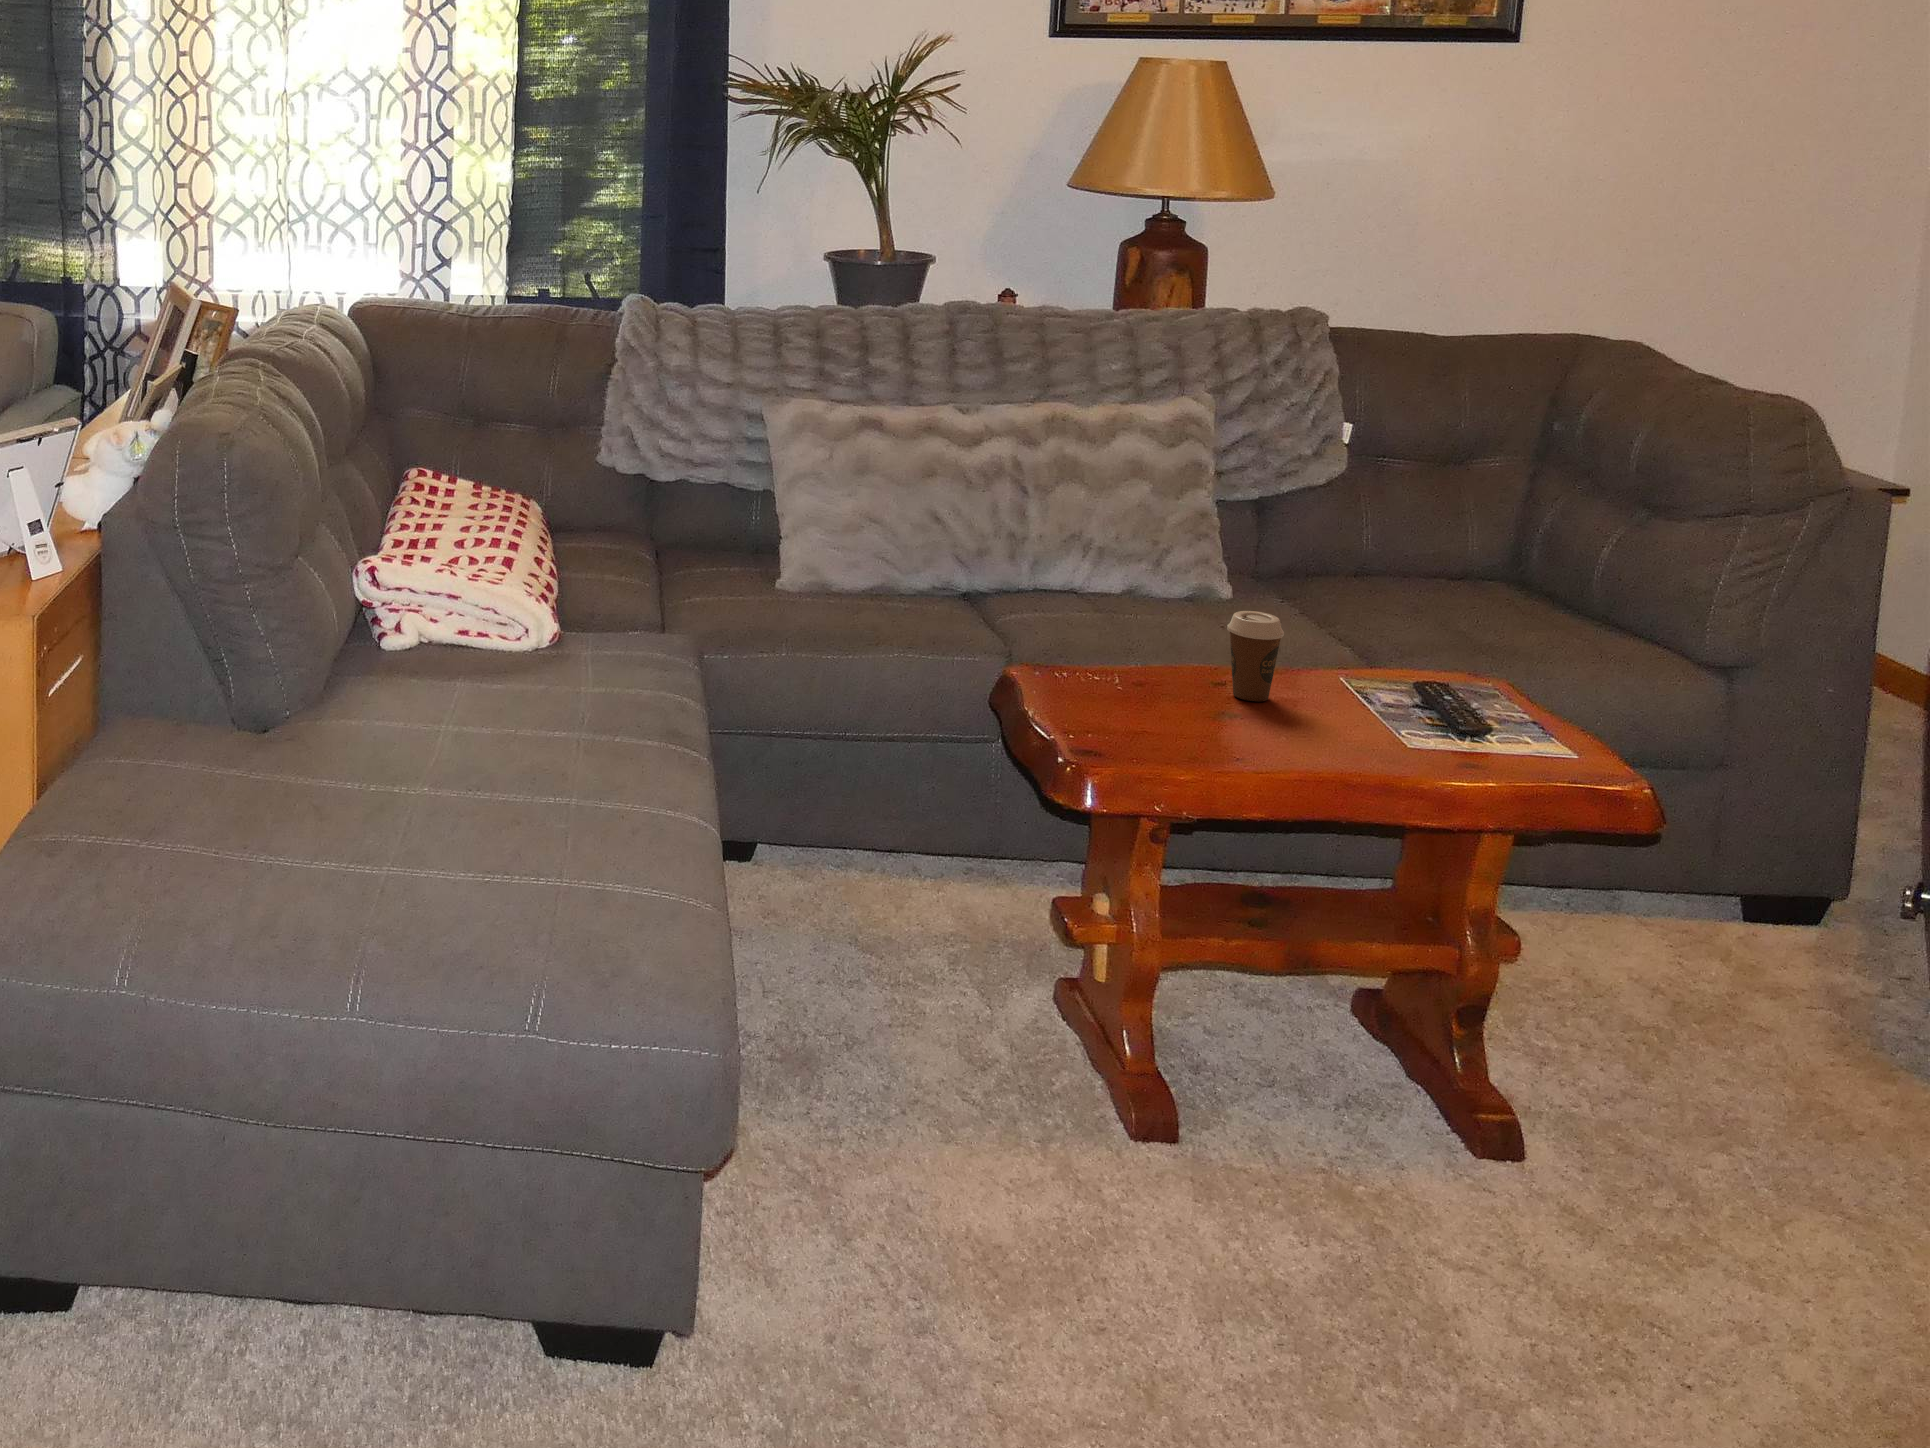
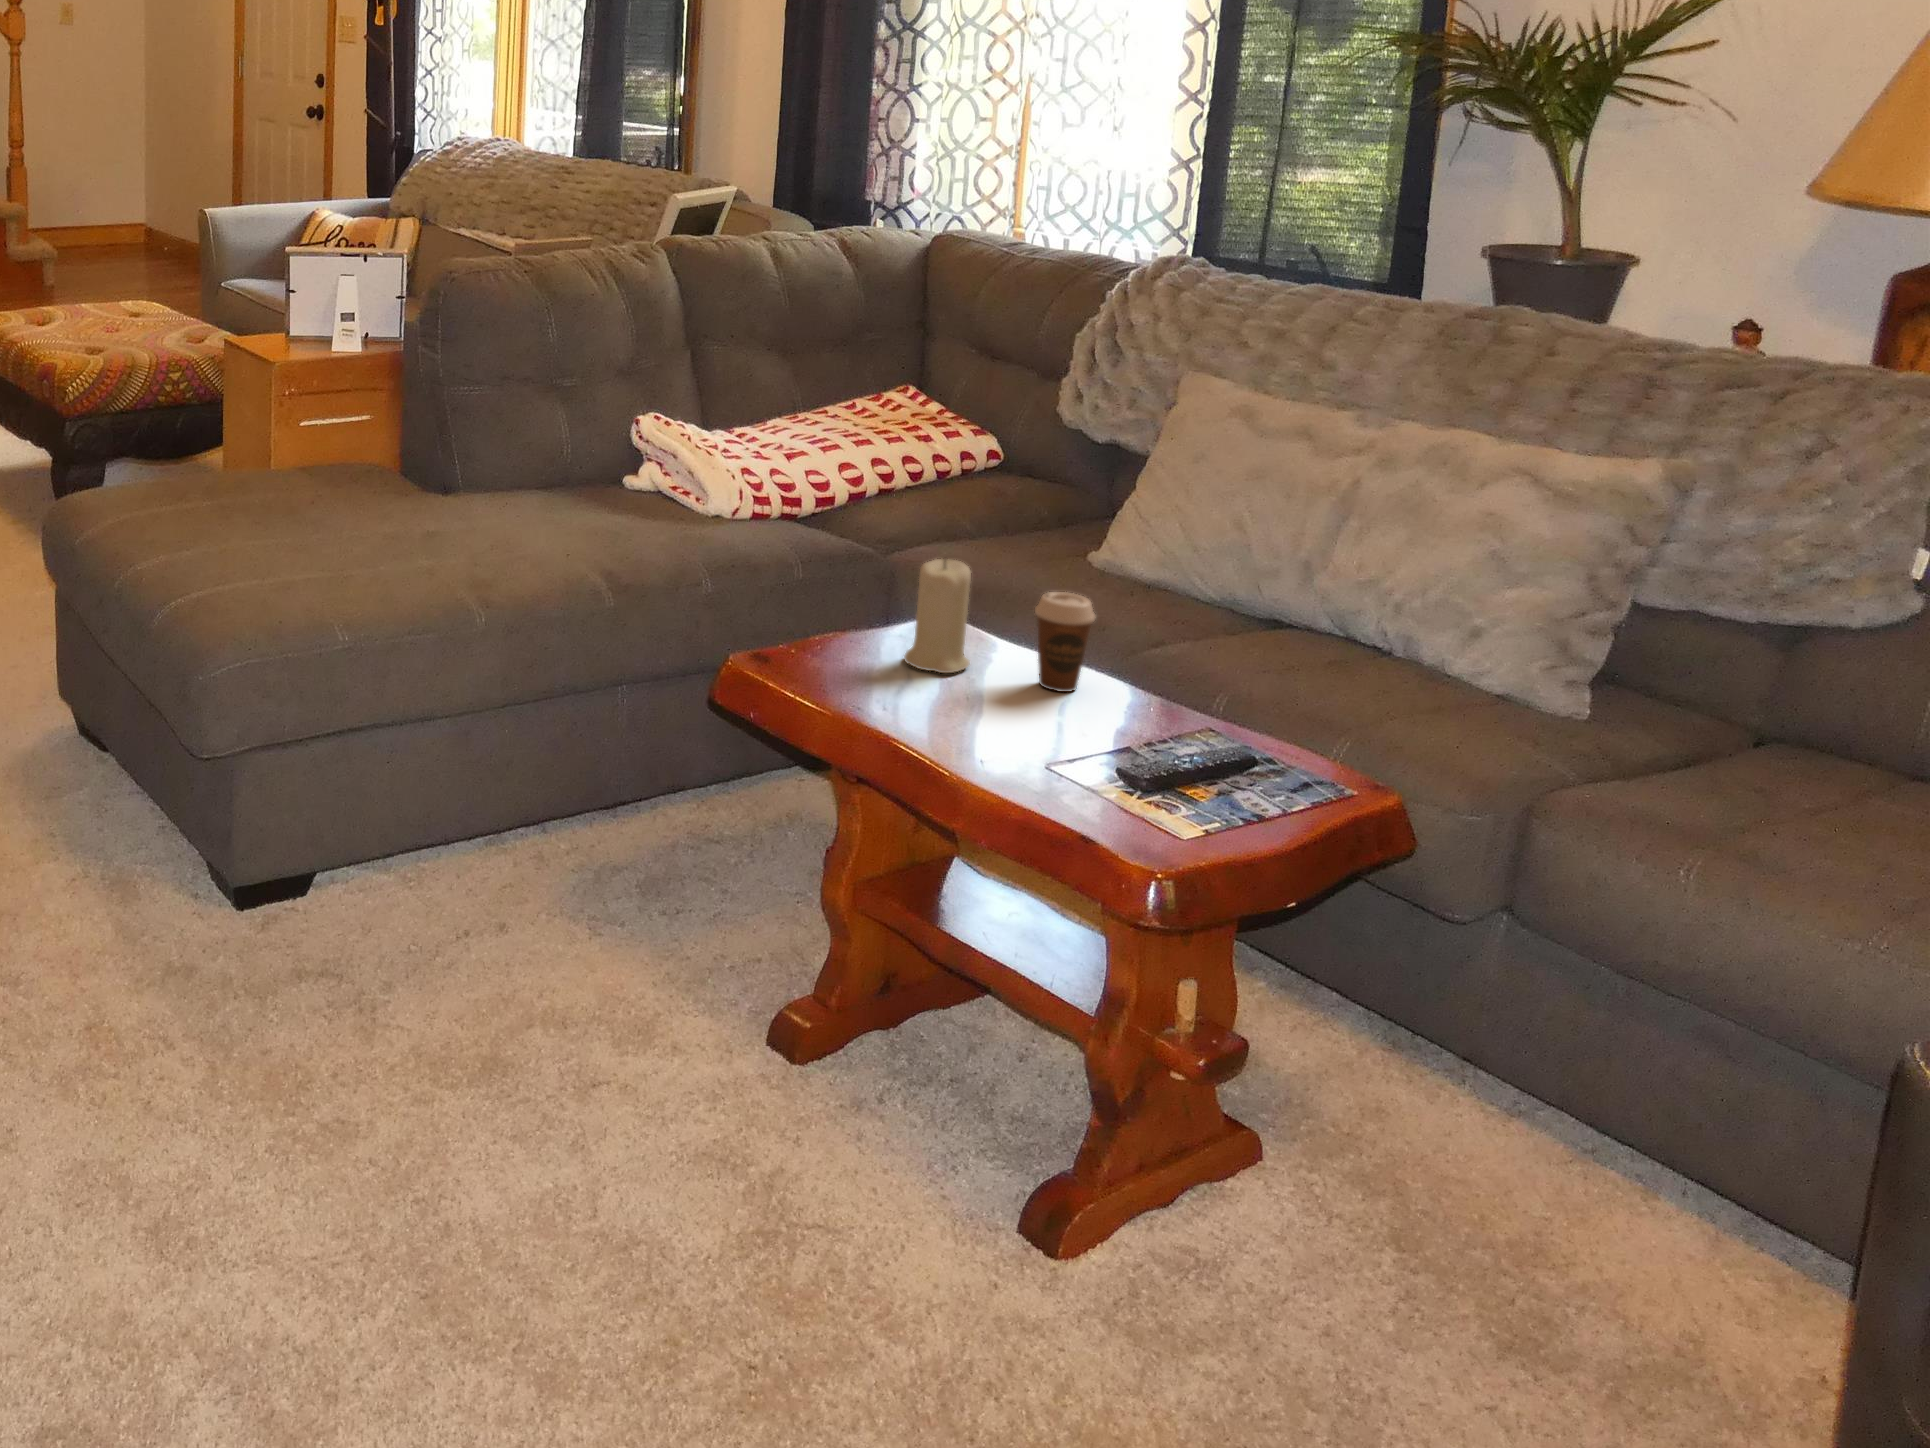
candle: none [1137,611,1209,722] -> present [904,559,971,673]

